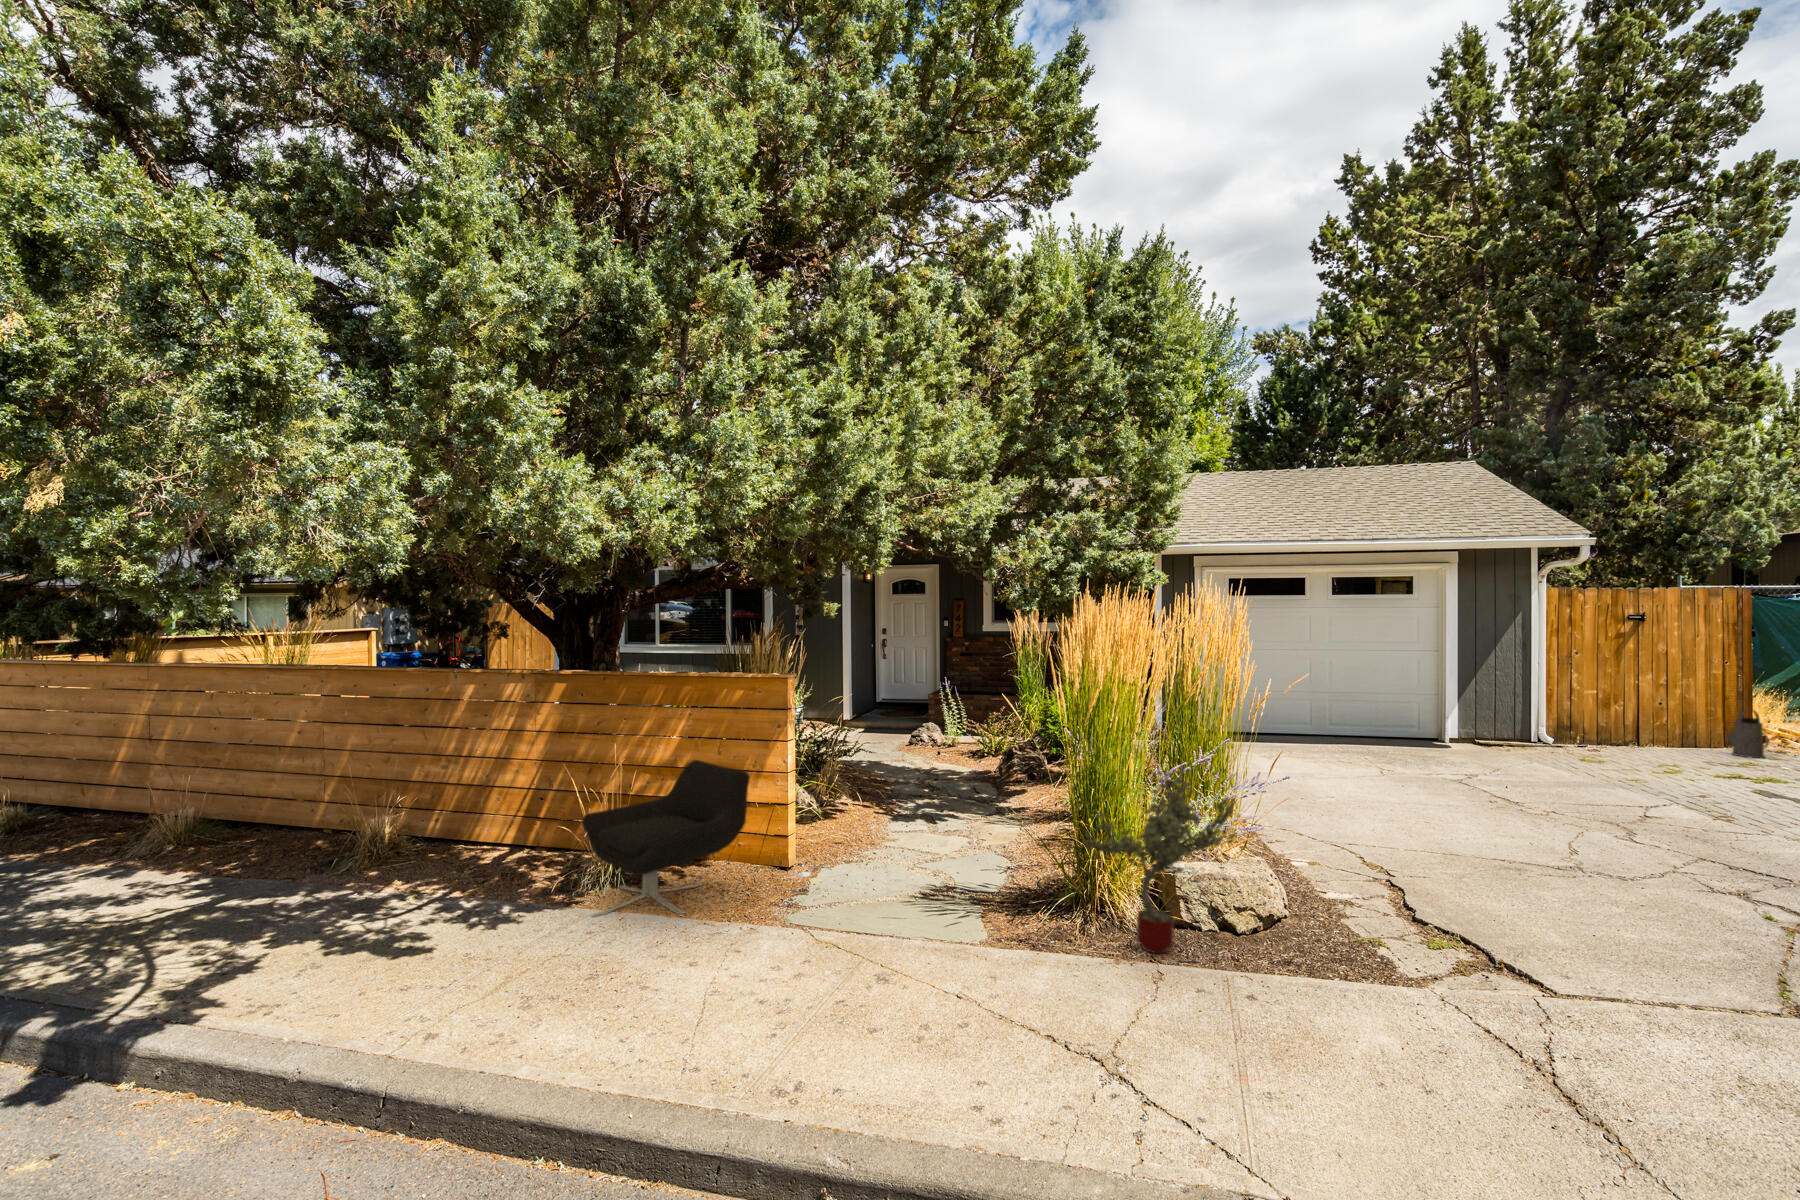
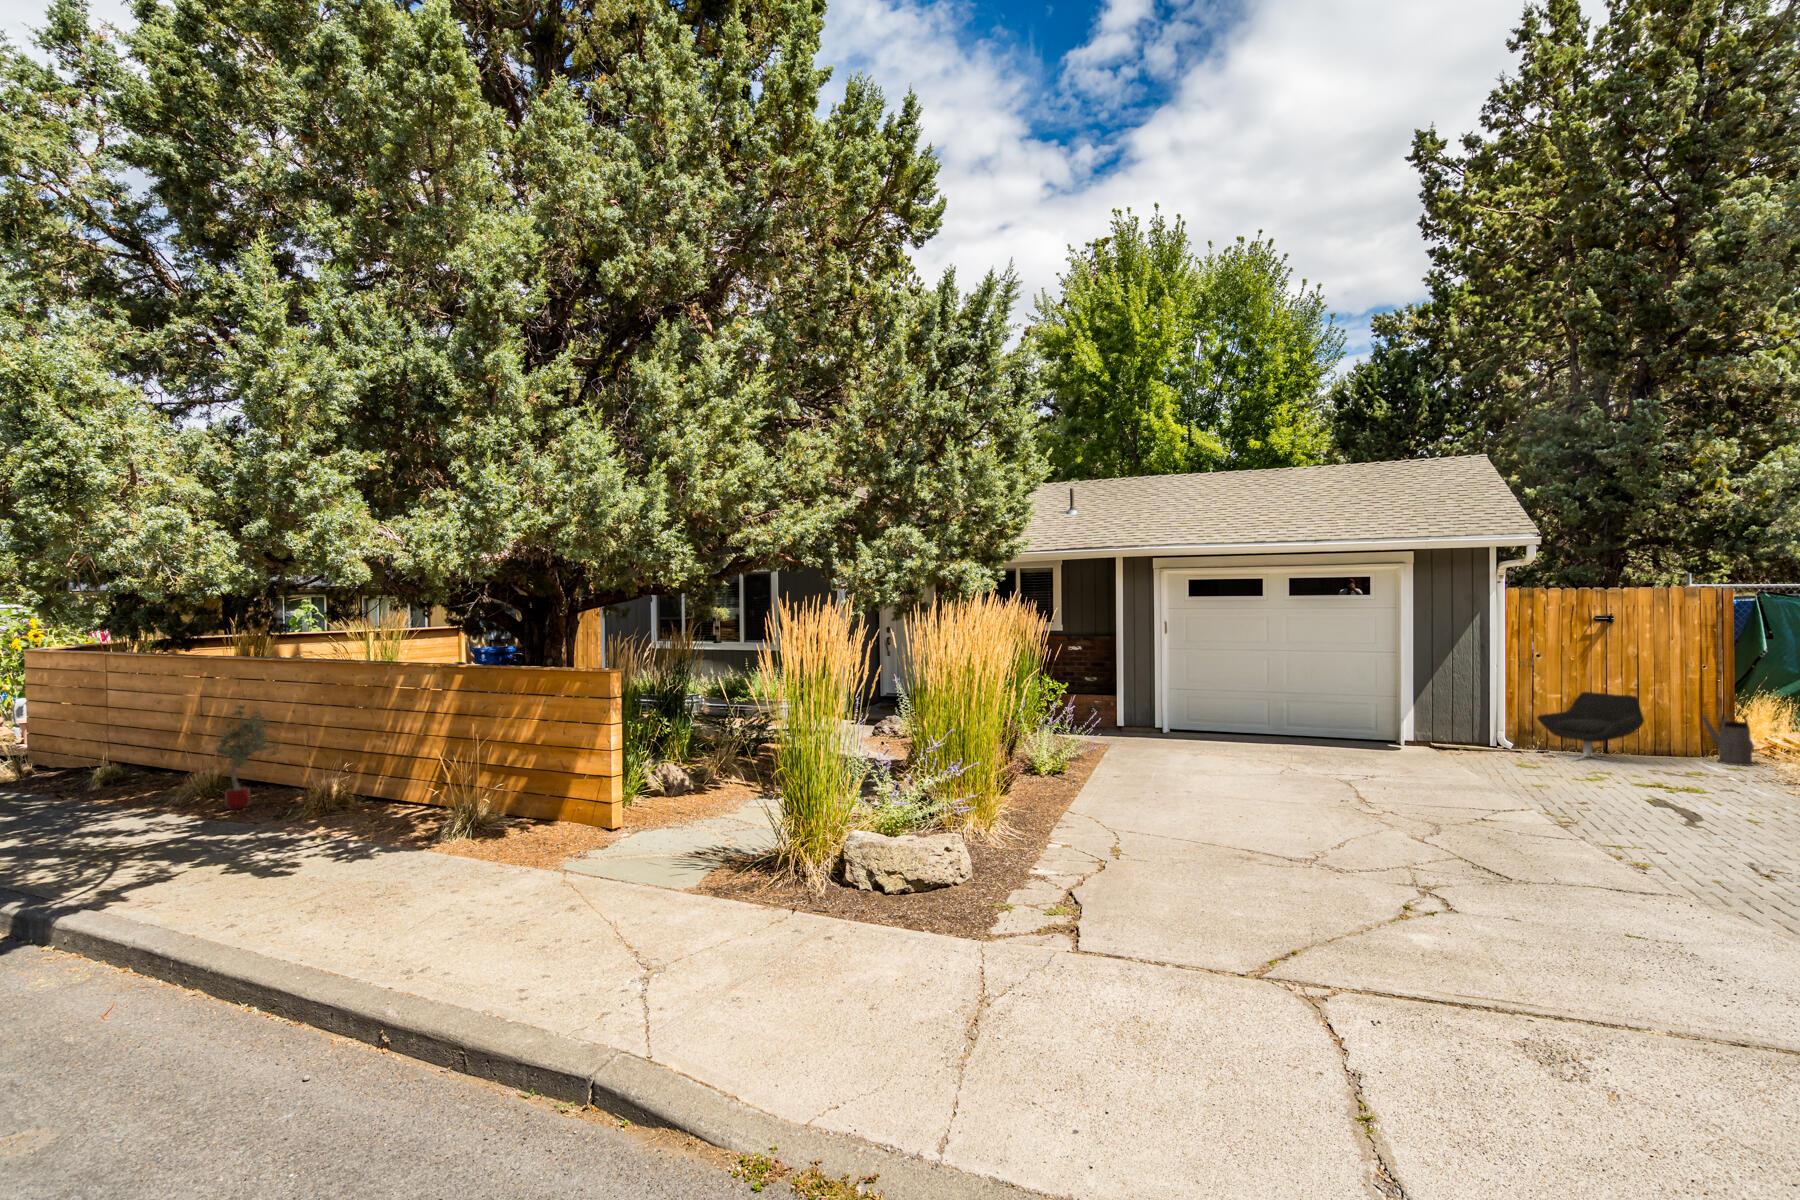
lounge chair: present [582,760,750,917] -> present [1537,692,1644,761]
potted tree: present [1083,768,1236,954] -> present [215,706,283,810]

